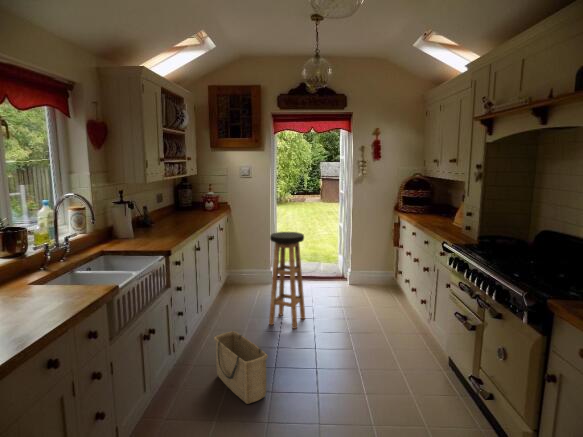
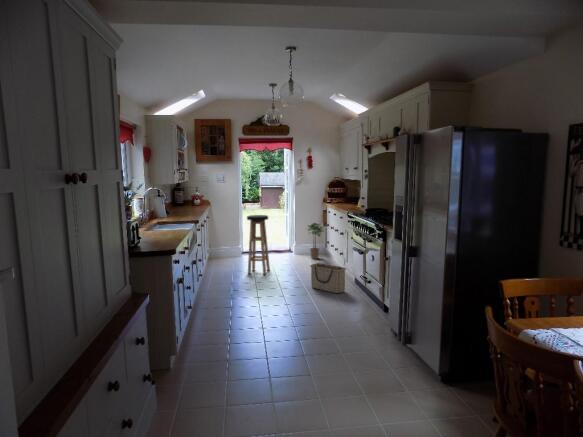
potted plant: none [366,241,399,295] -> present [308,223,323,259]
basket: present [214,331,268,404] -> present [310,263,346,293]

